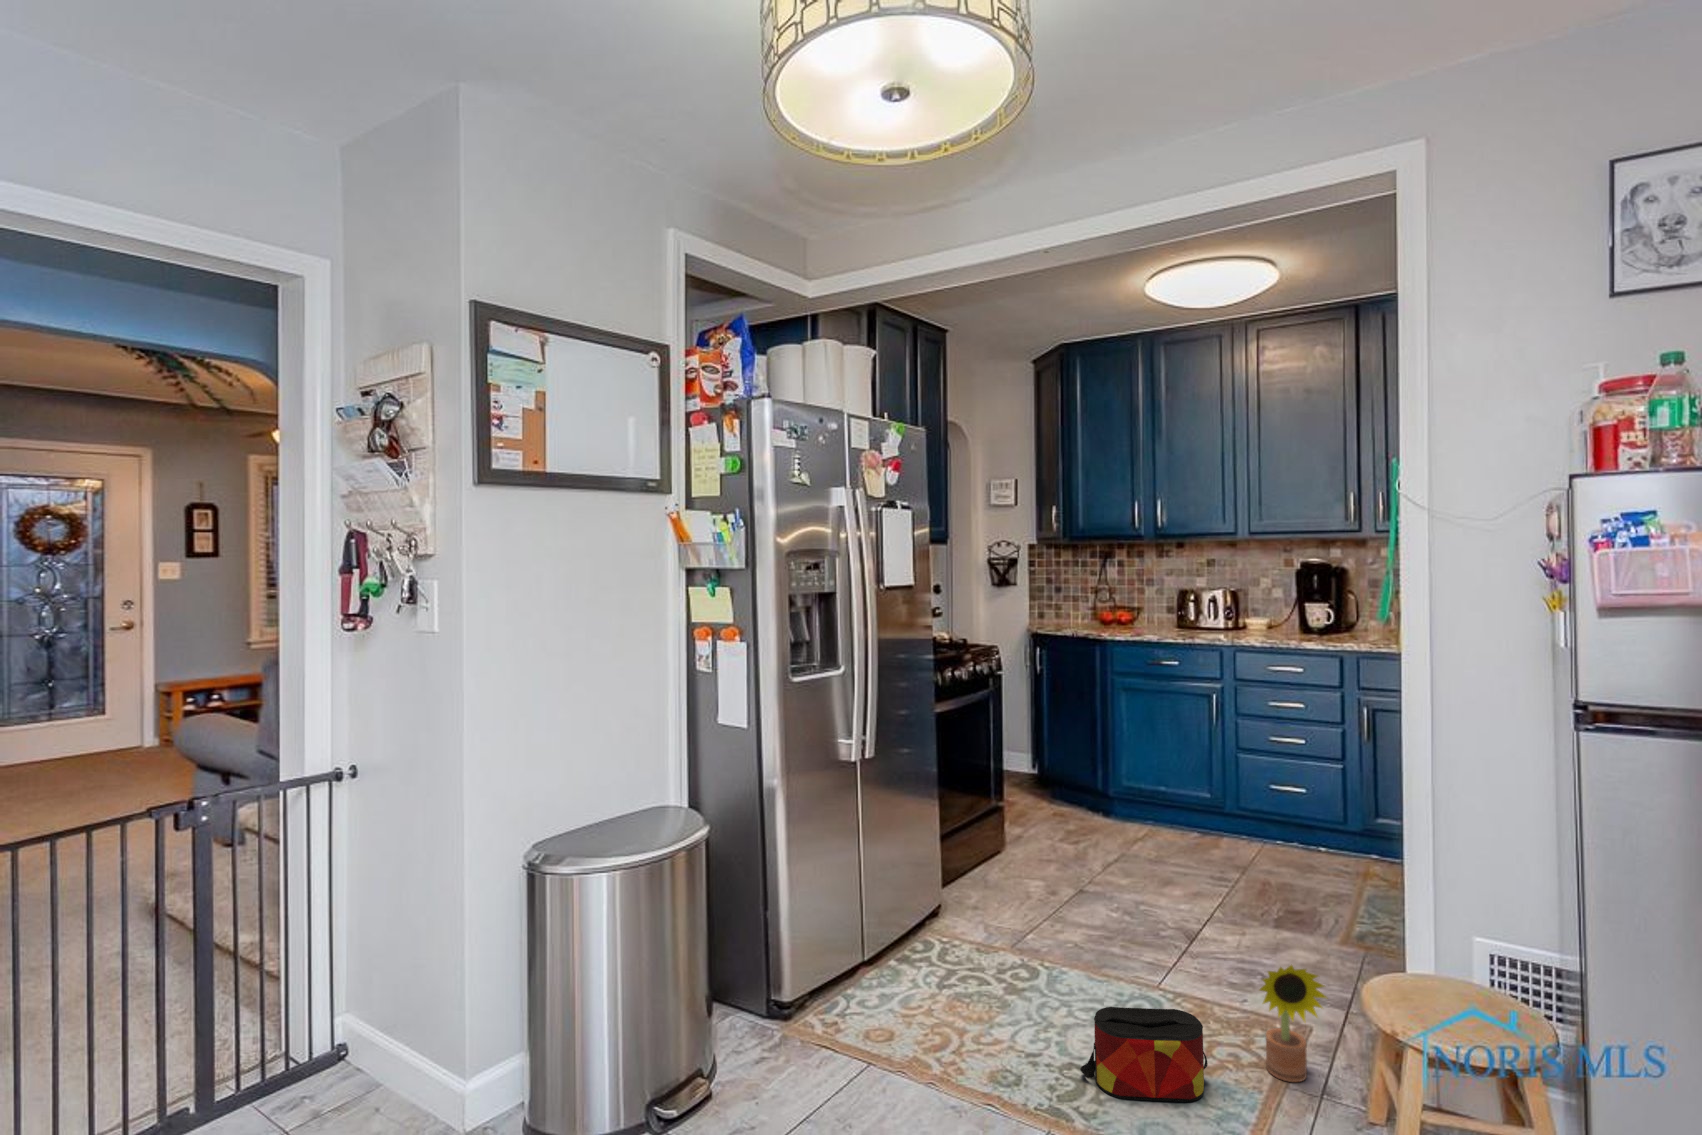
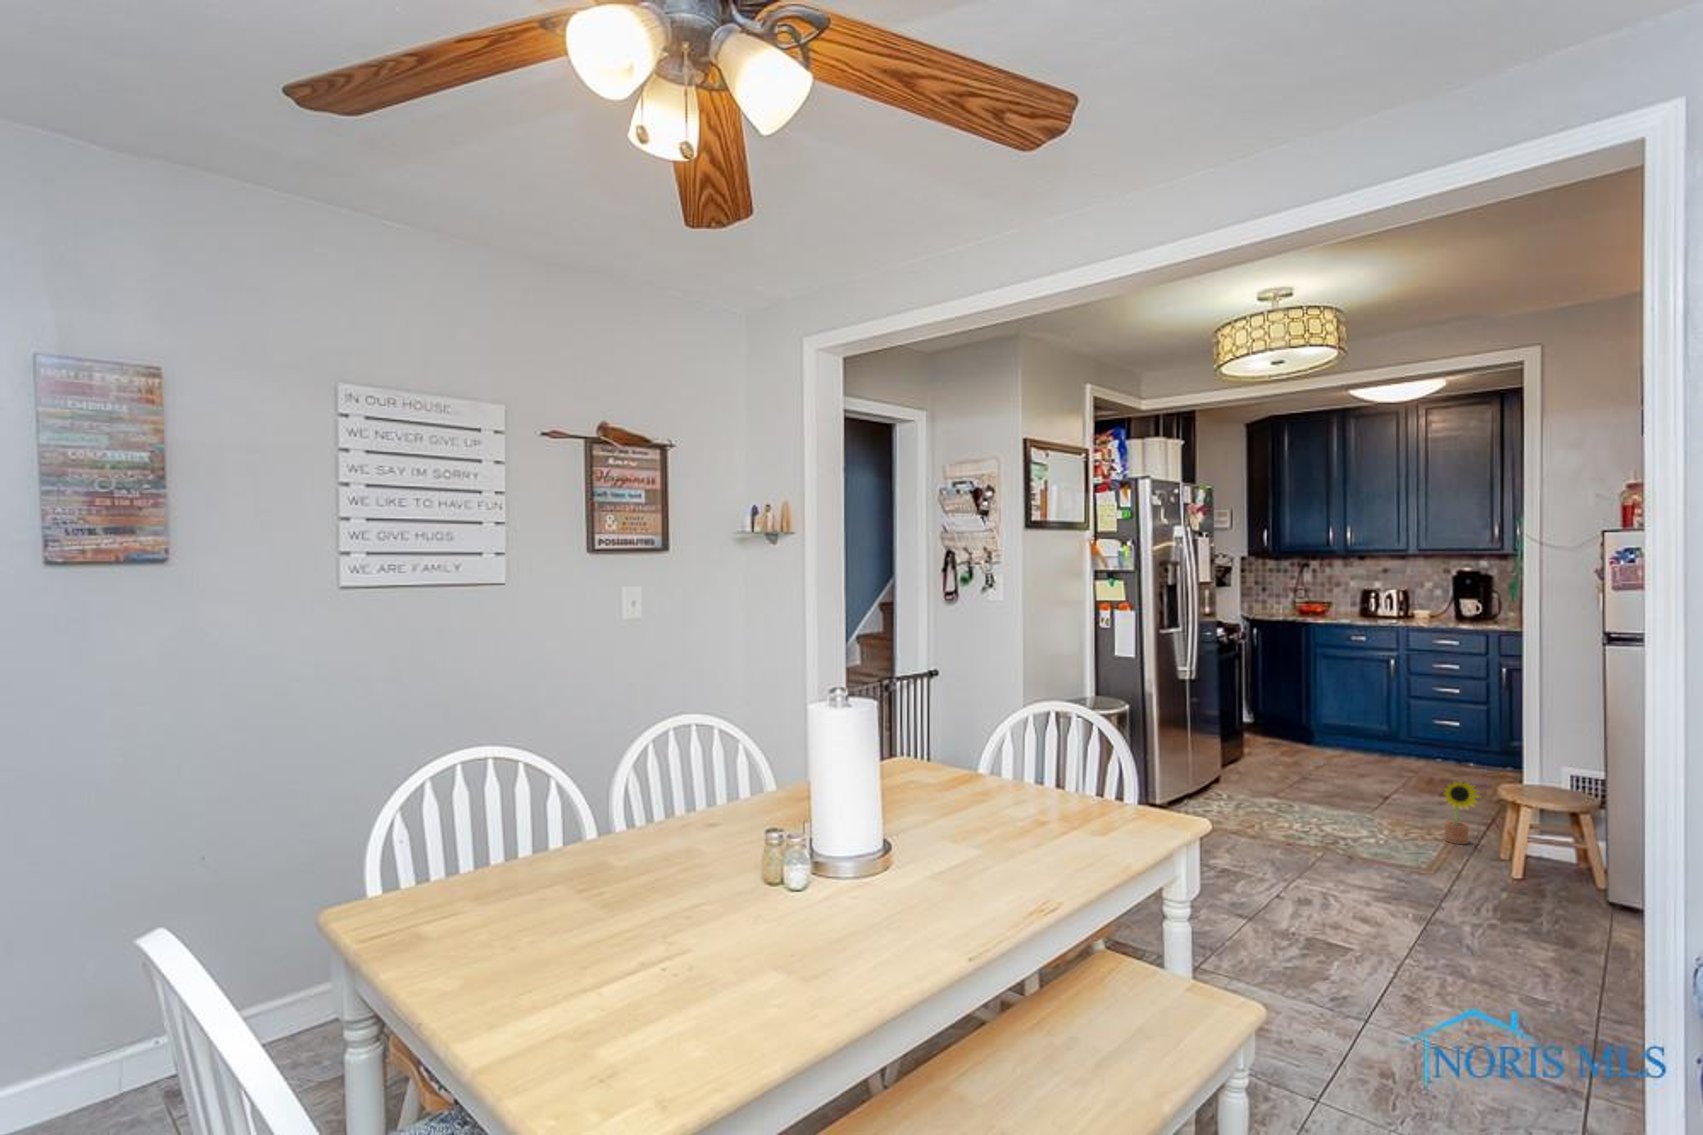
bag: present [1080,1007,1208,1102] -> none [1341,804,1413,847]

